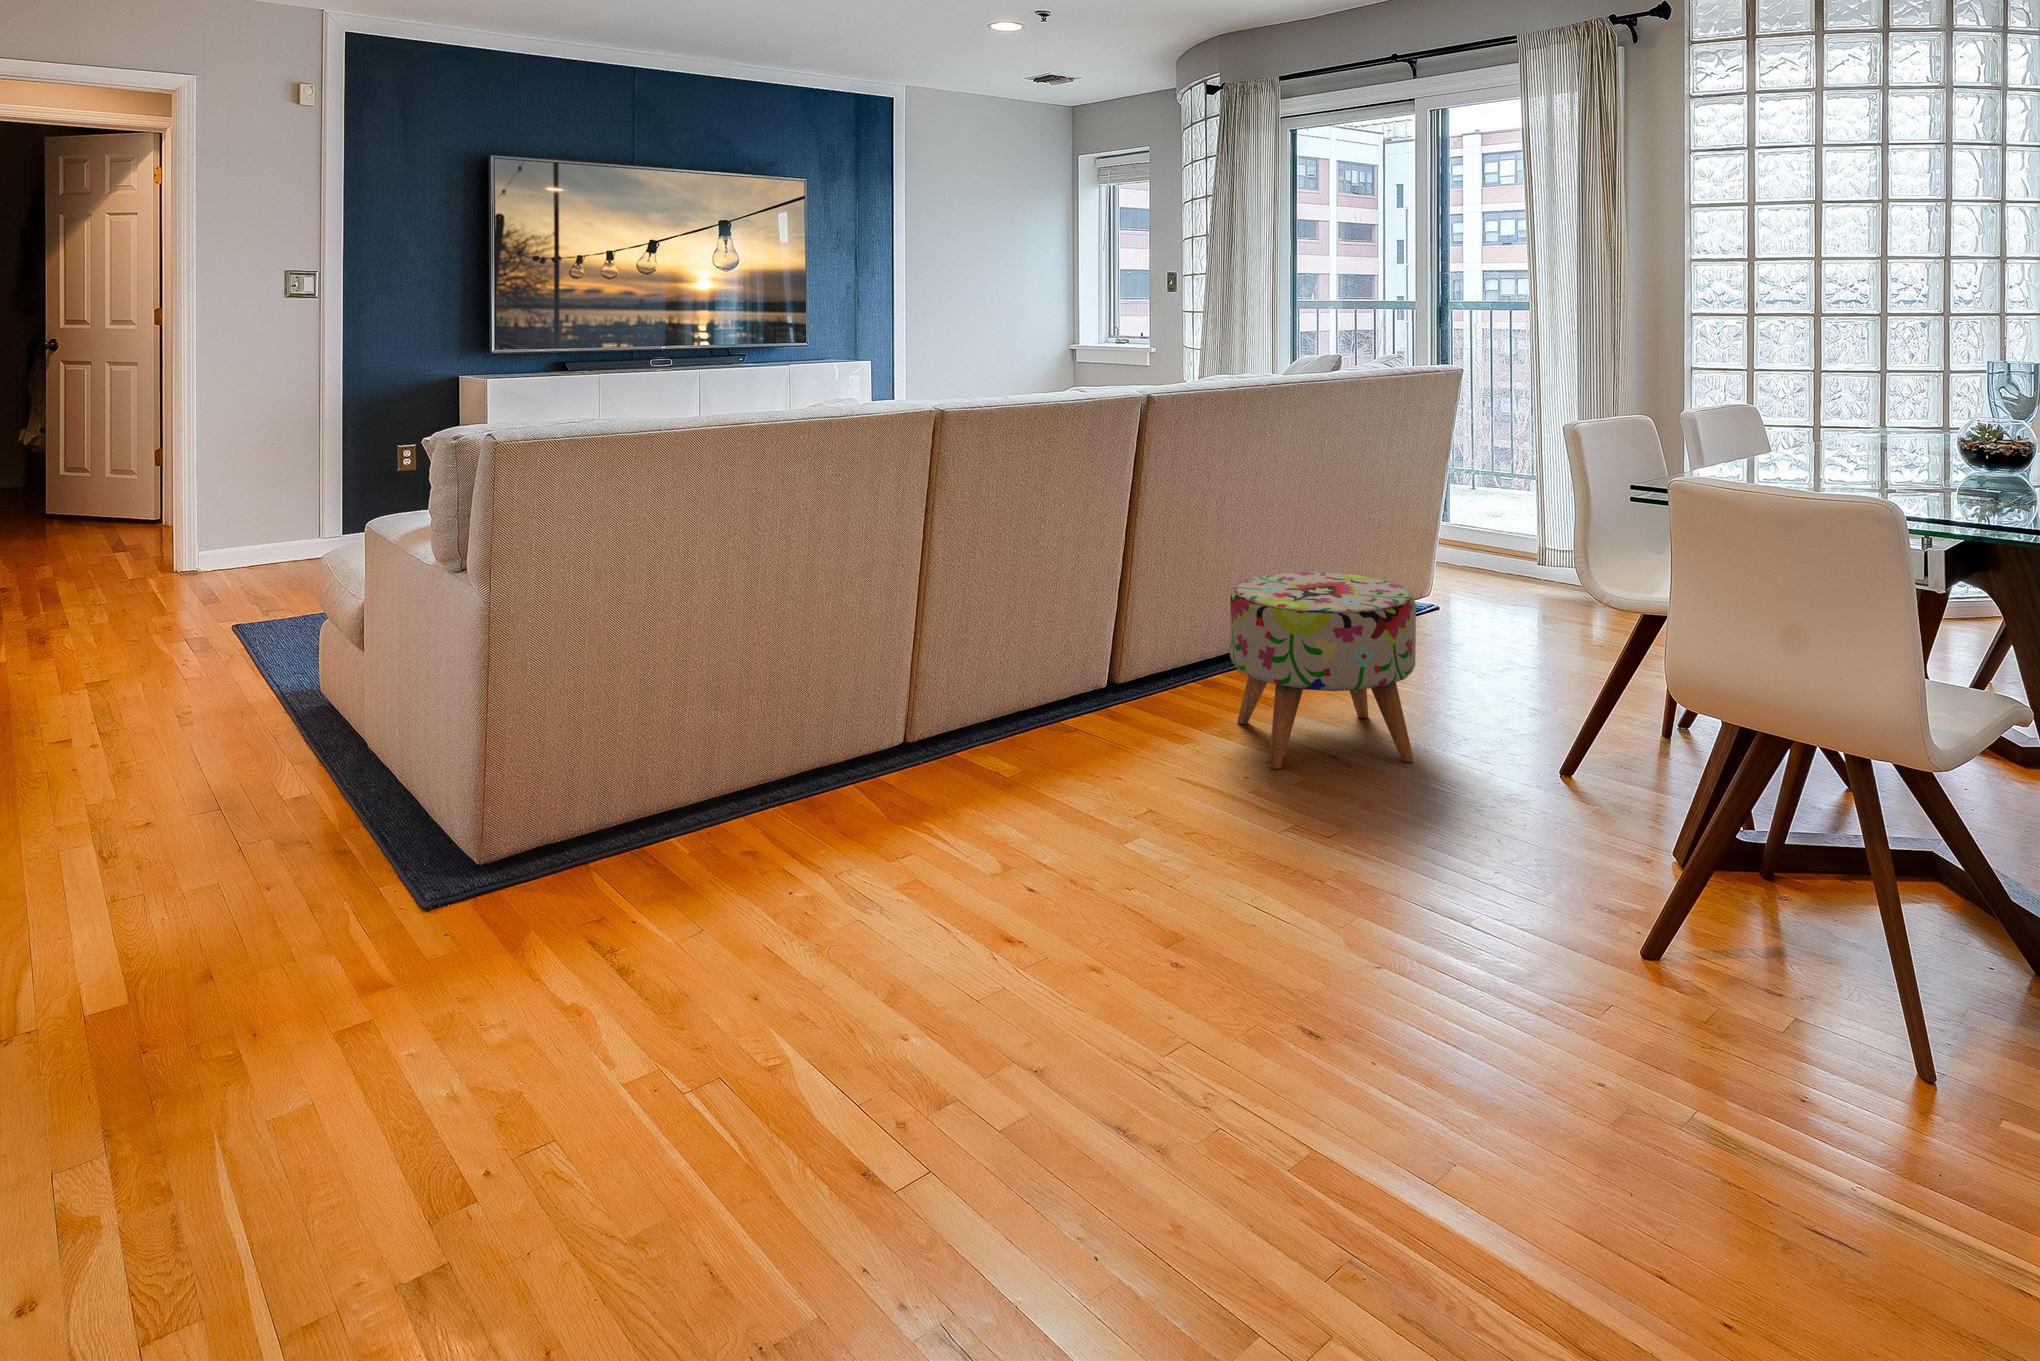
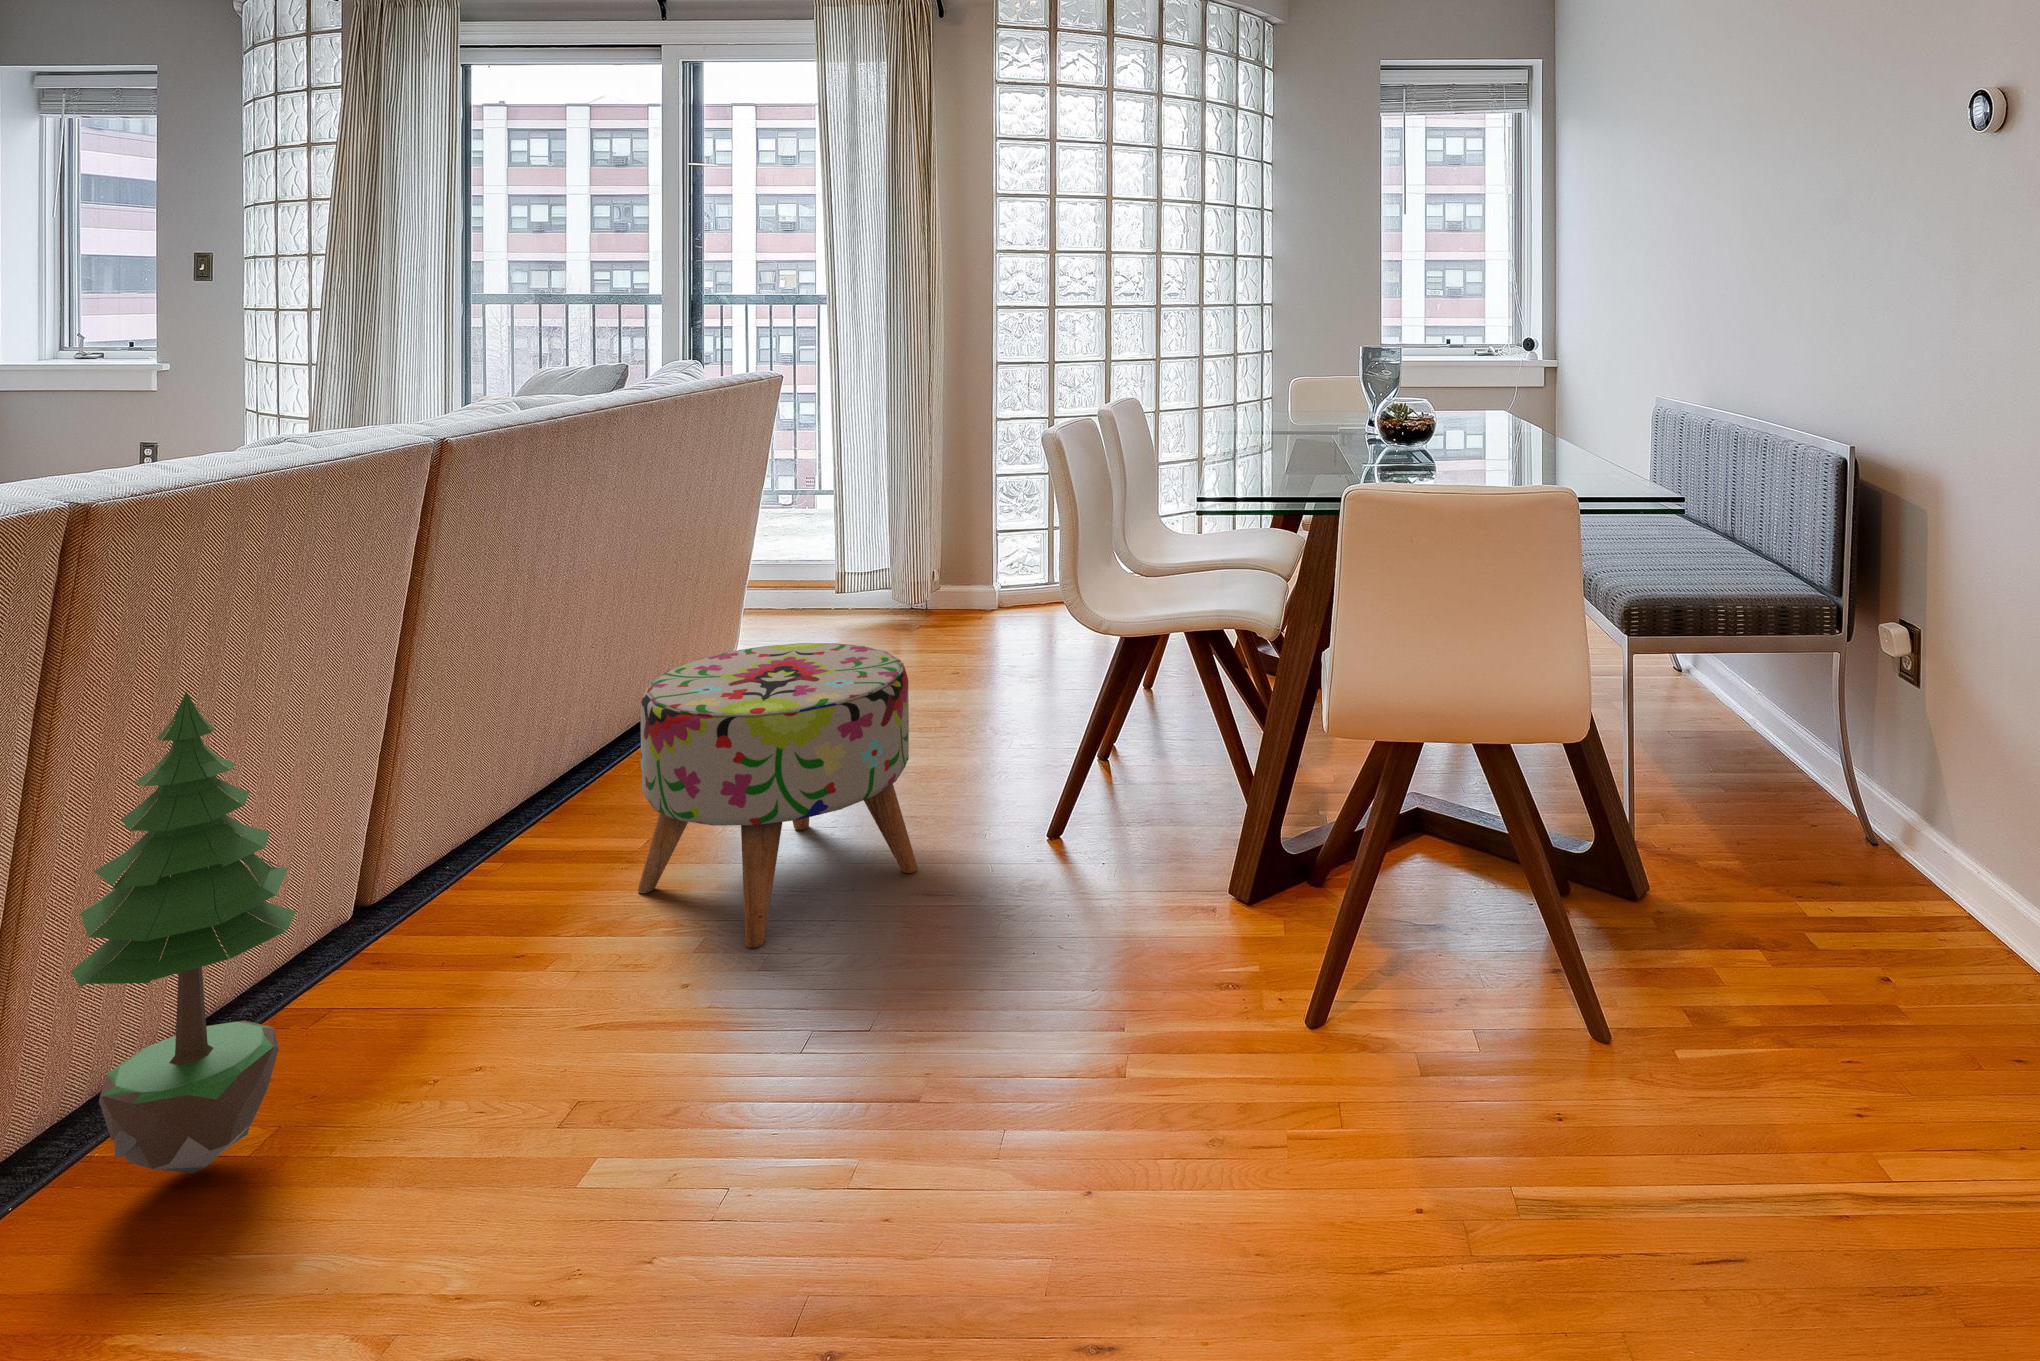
potted tree: none [925,521,1015,771] -> present [71,692,296,1173]

